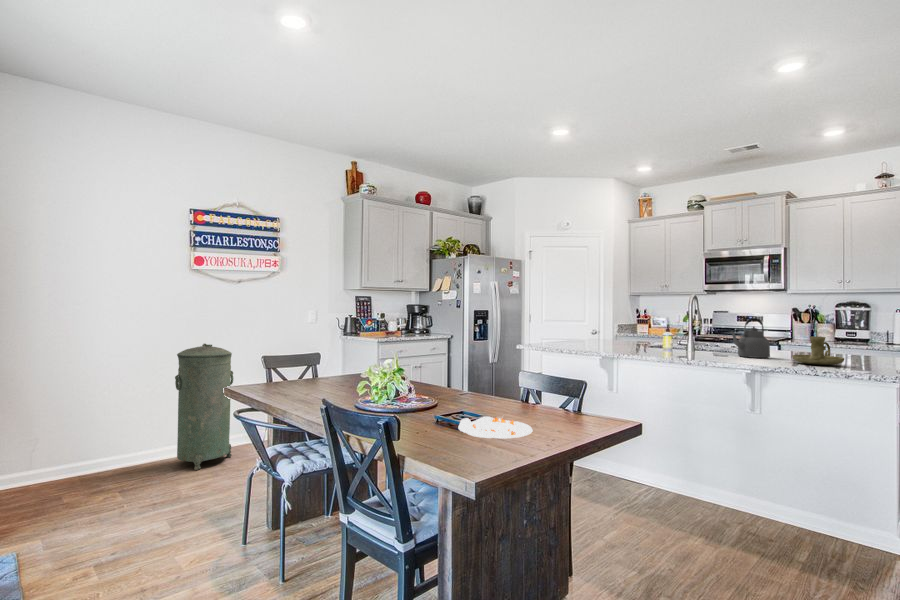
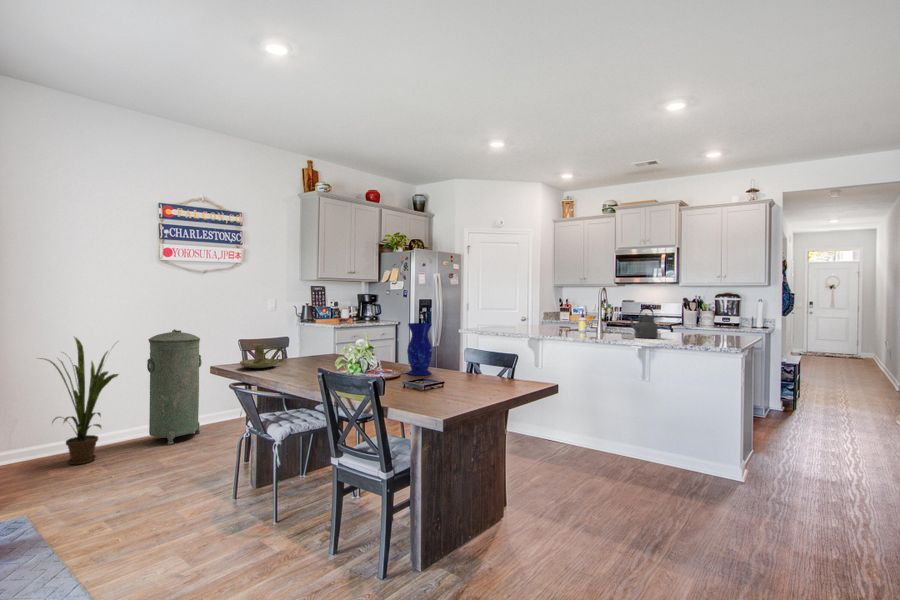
candle holder: present [792,336,844,365] -> present [240,343,285,368]
vase: none [446,338,477,404] -> present [407,323,432,375]
house plant: none [52,350,143,491] -> present [41,337,119,465]
plate: present [458,417,533,439] -> none [422,376,478,396]

